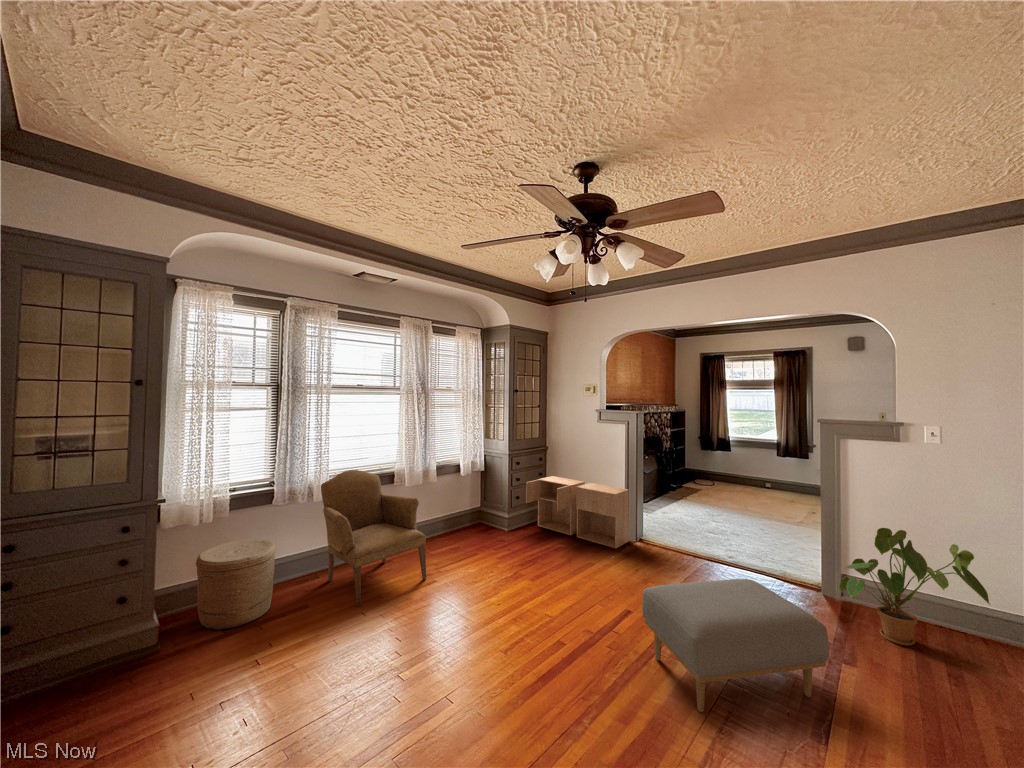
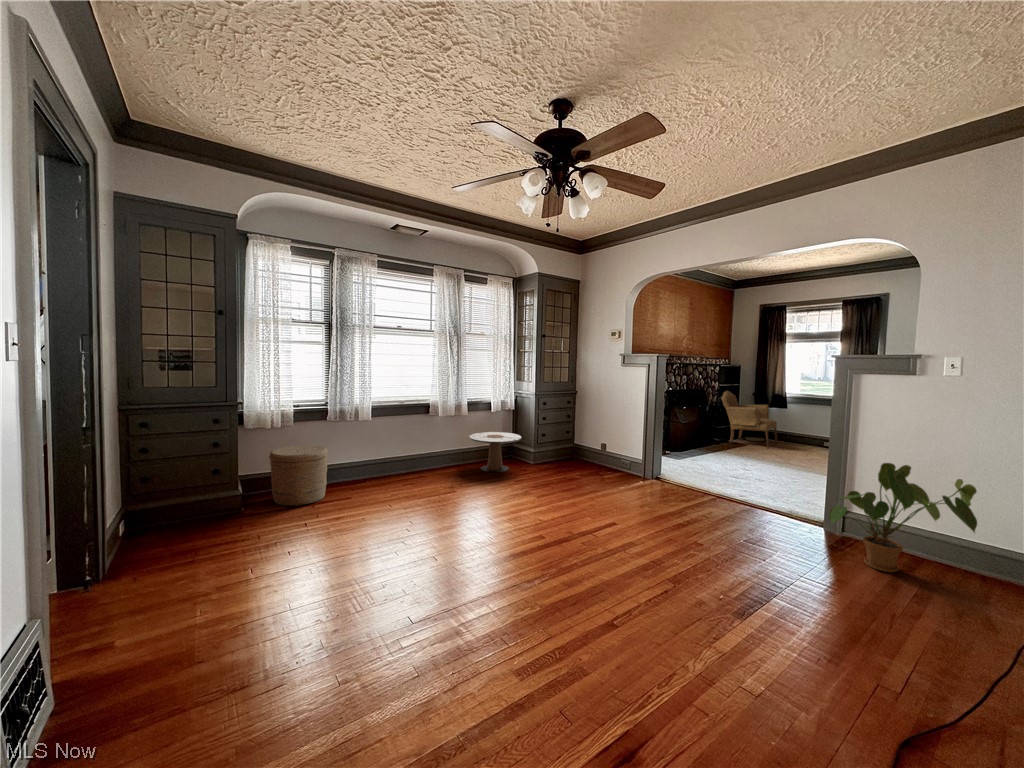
armchair: present [321,470,426,607] -> present [721,391,777,448]
storage cabinet: present [526,476,629,548] -> none [551,418,647,483]
side table: none [439,497,497,547] -> present [469,432,521,472]
ottoman: present [642,579,829,712] -> none [613,493,773,592]

